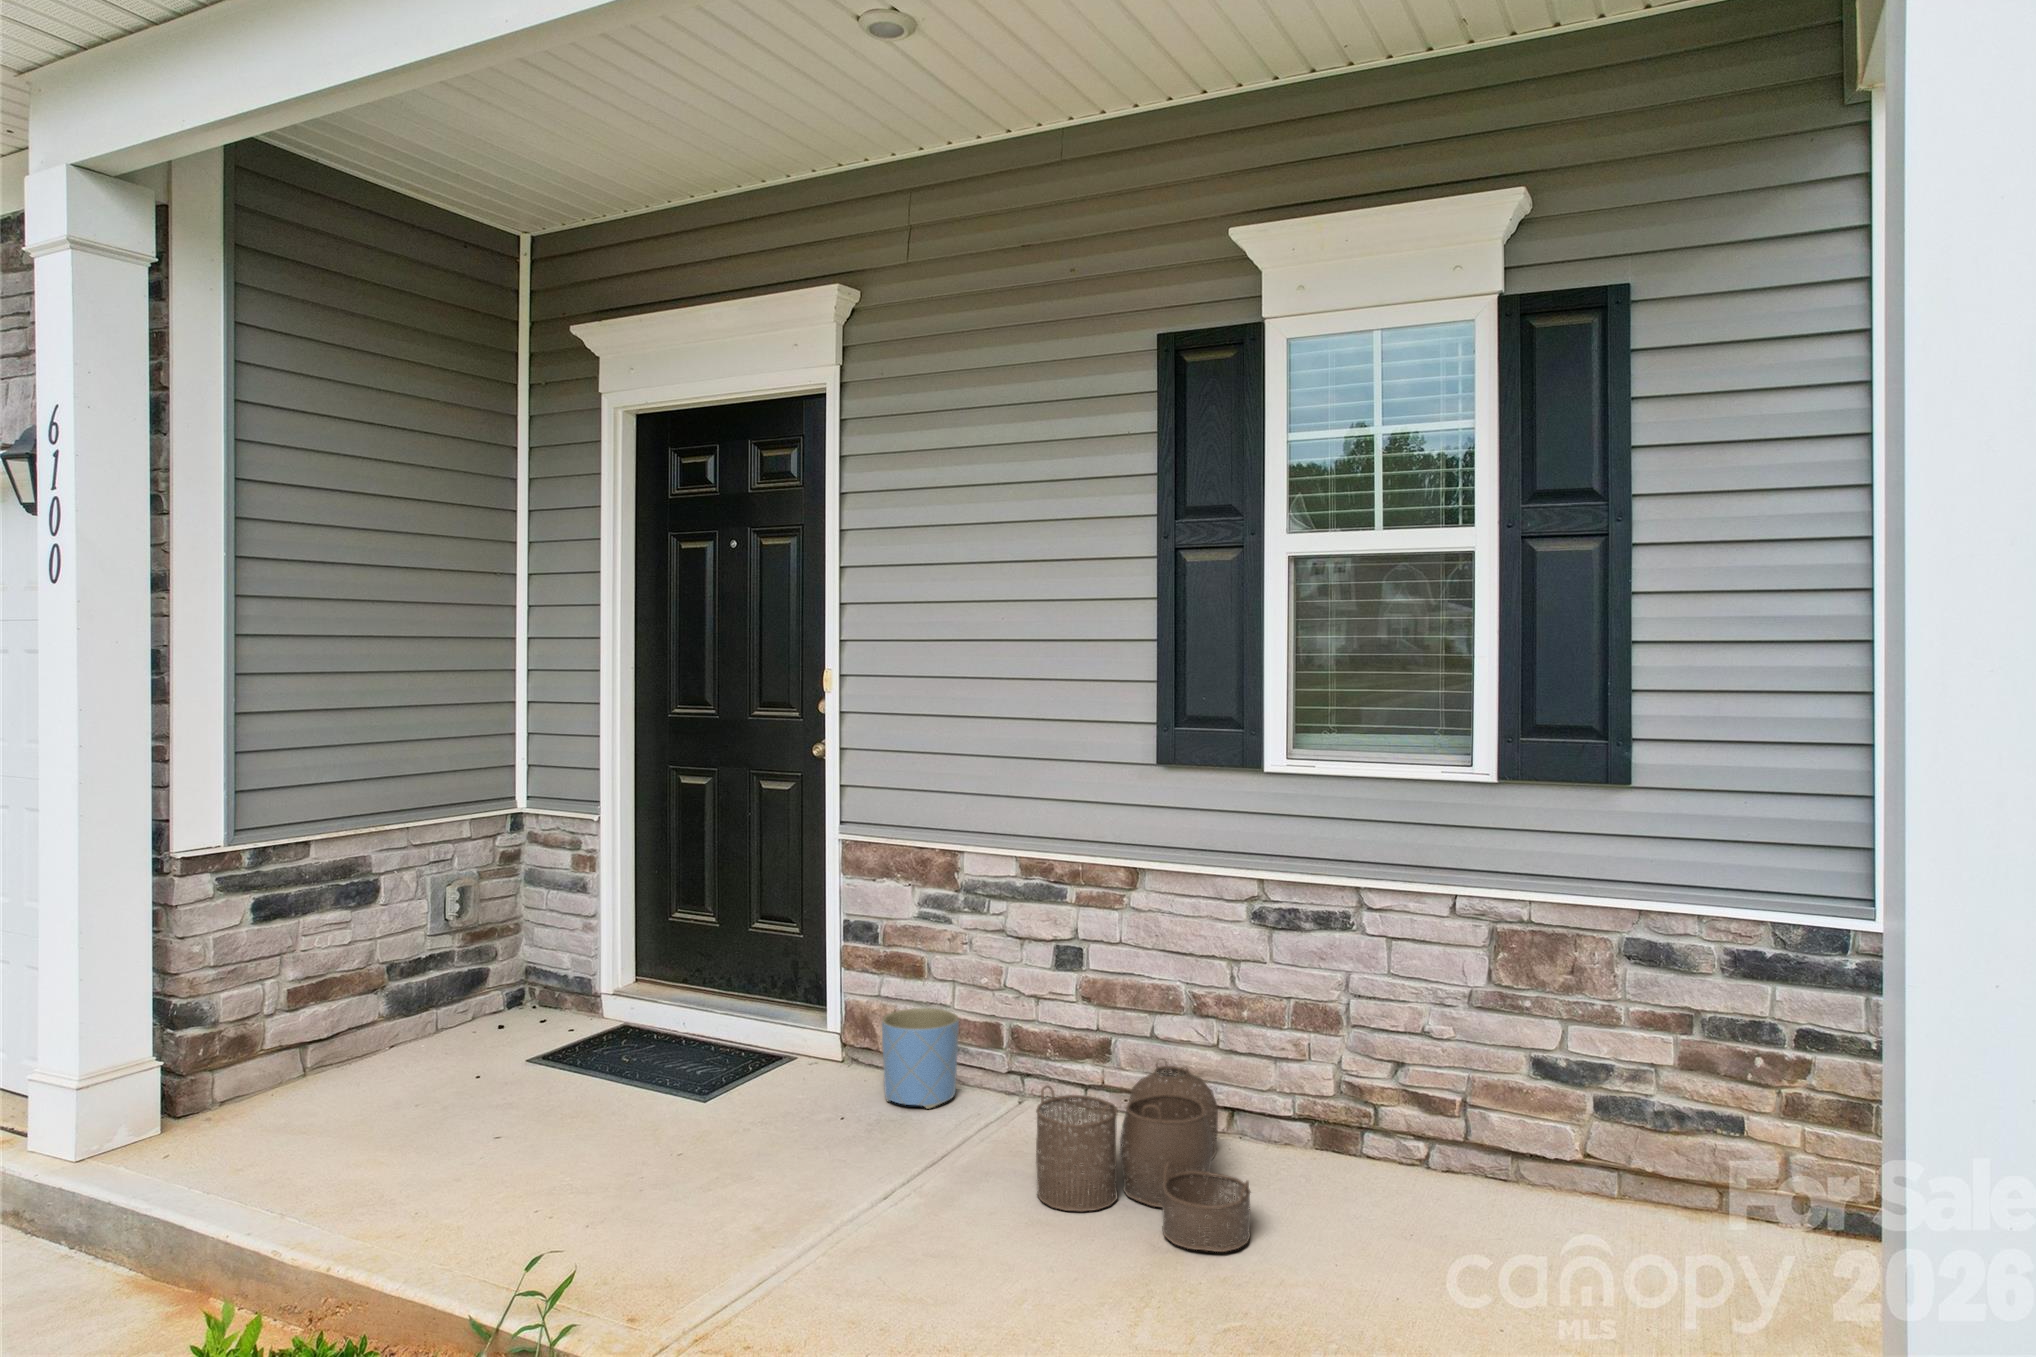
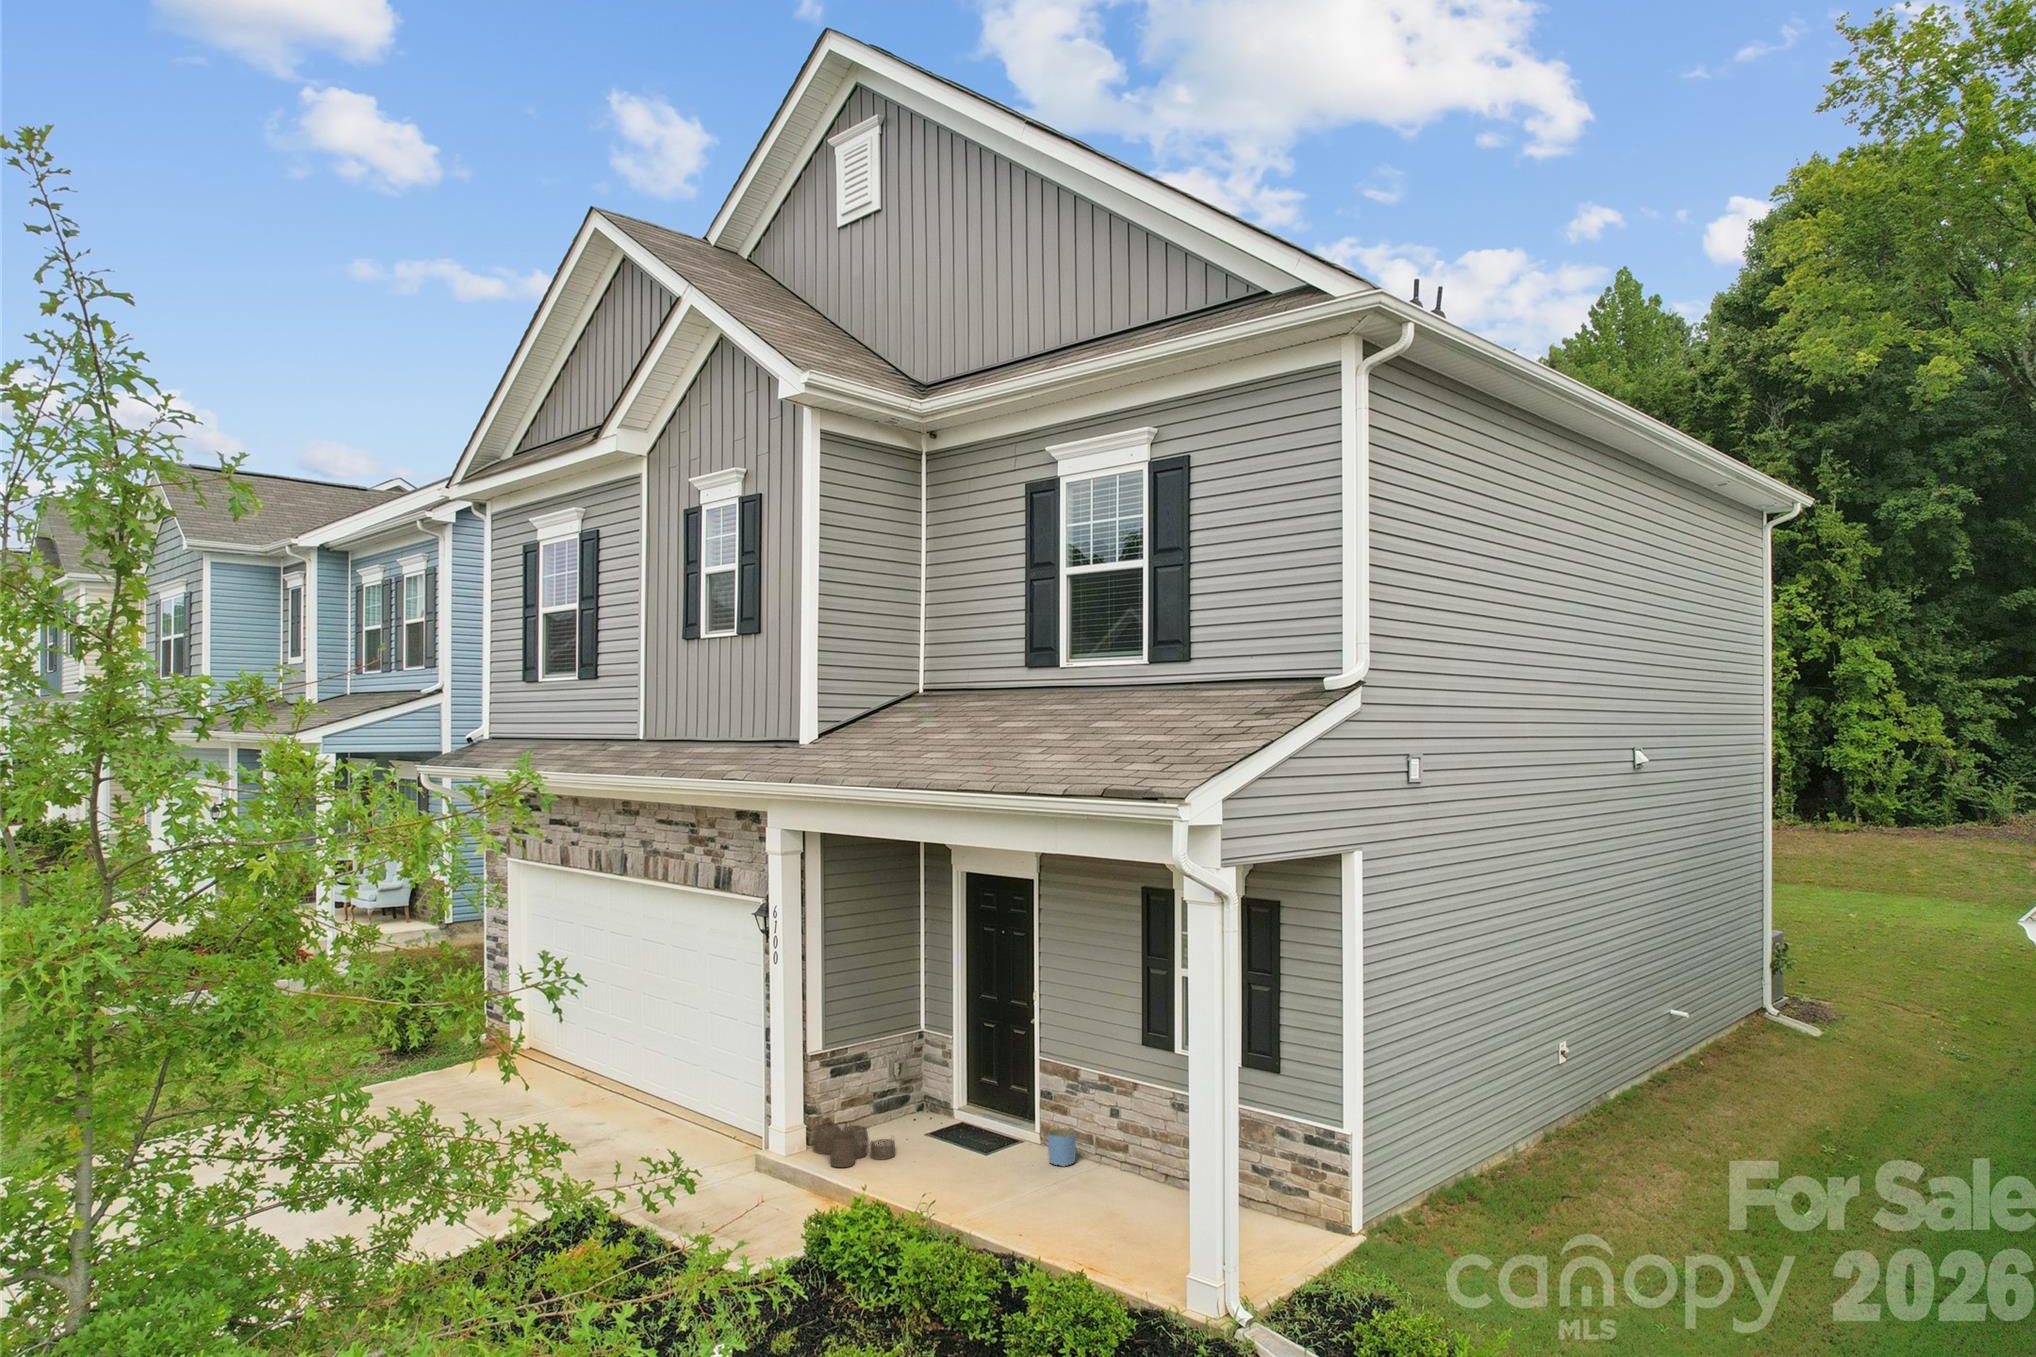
woven basket: present [1036,1065,1250,1252] -> present [813,1121,895,1167]

